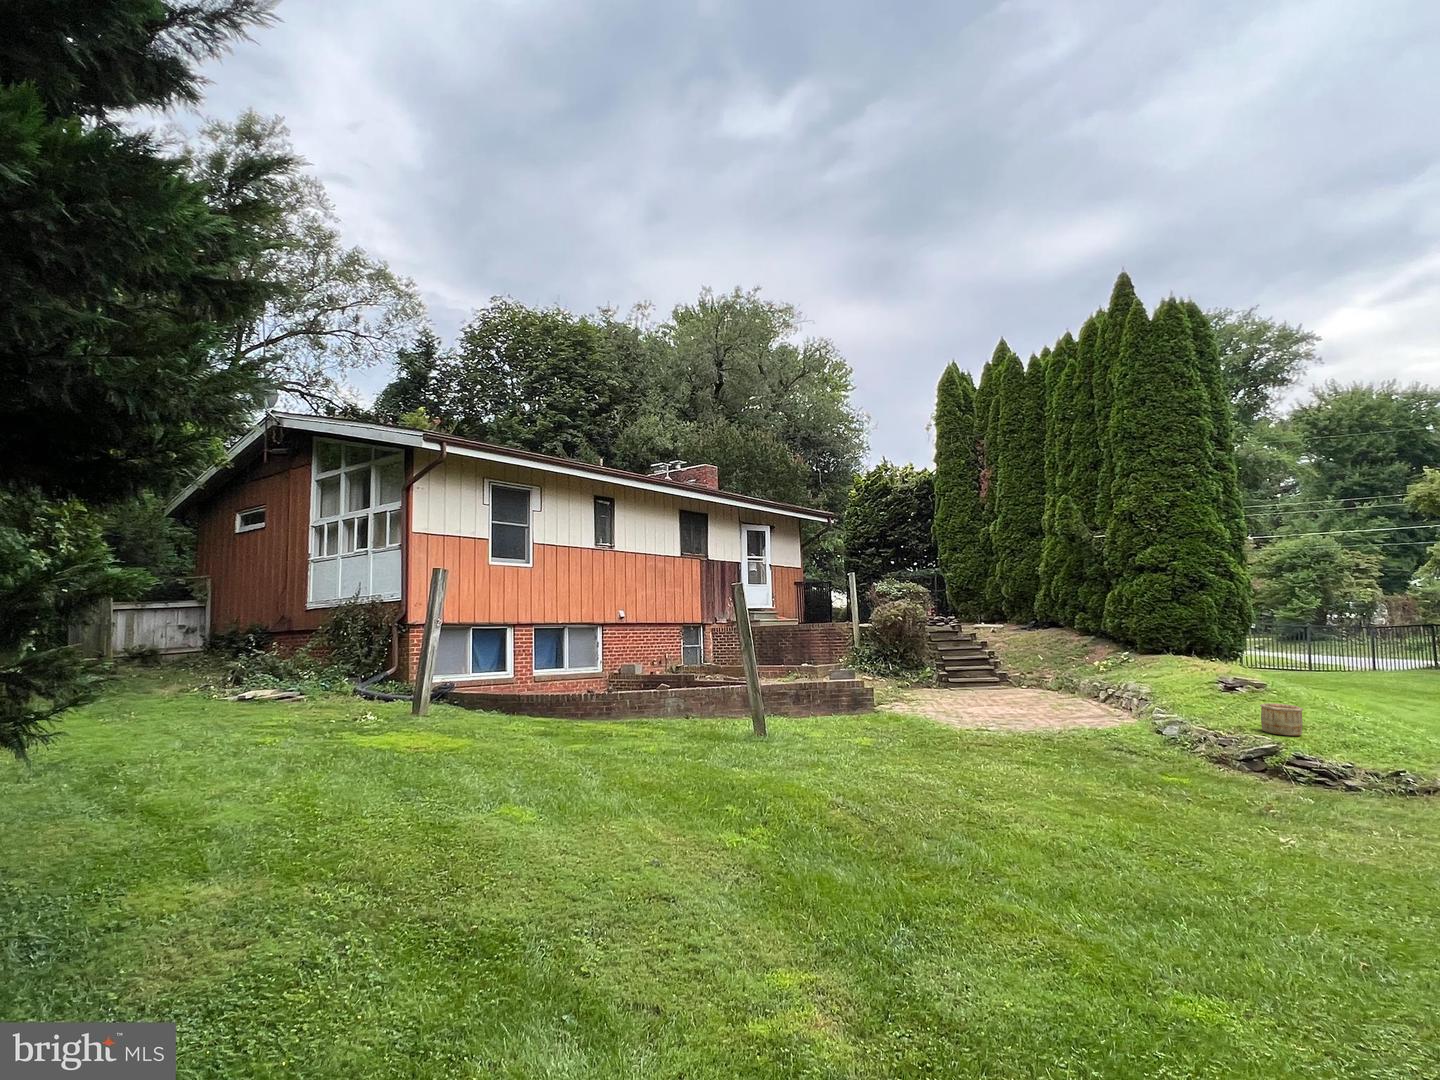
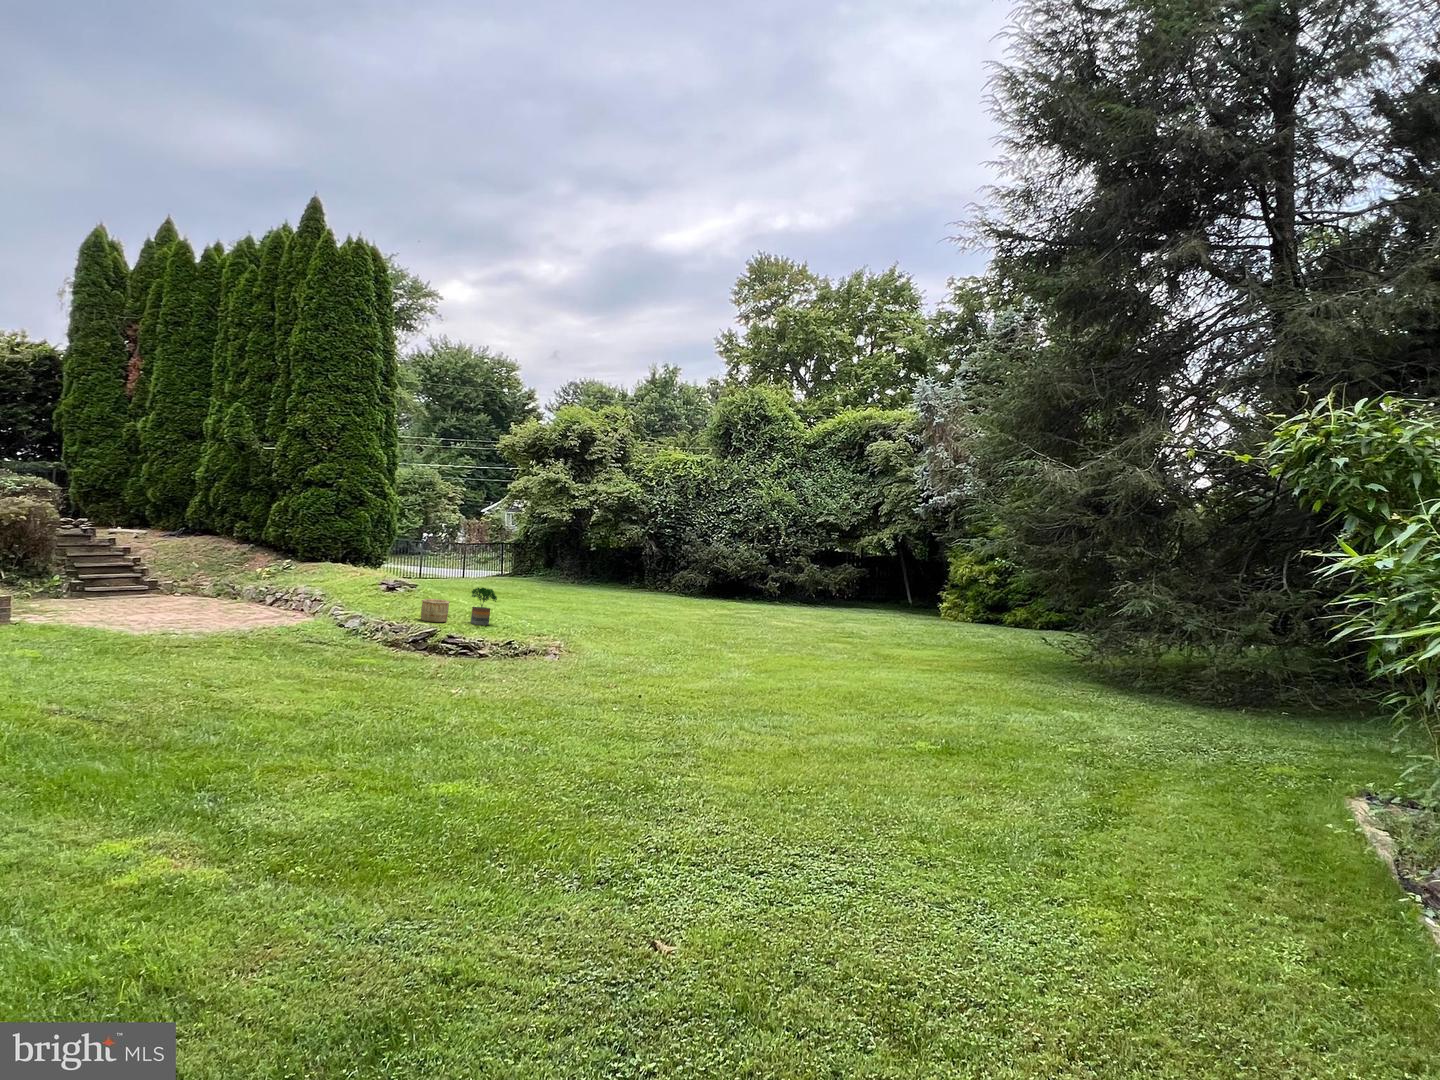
potted tree: none [1335,690,1384,745] -> present [471,588,497,625]

